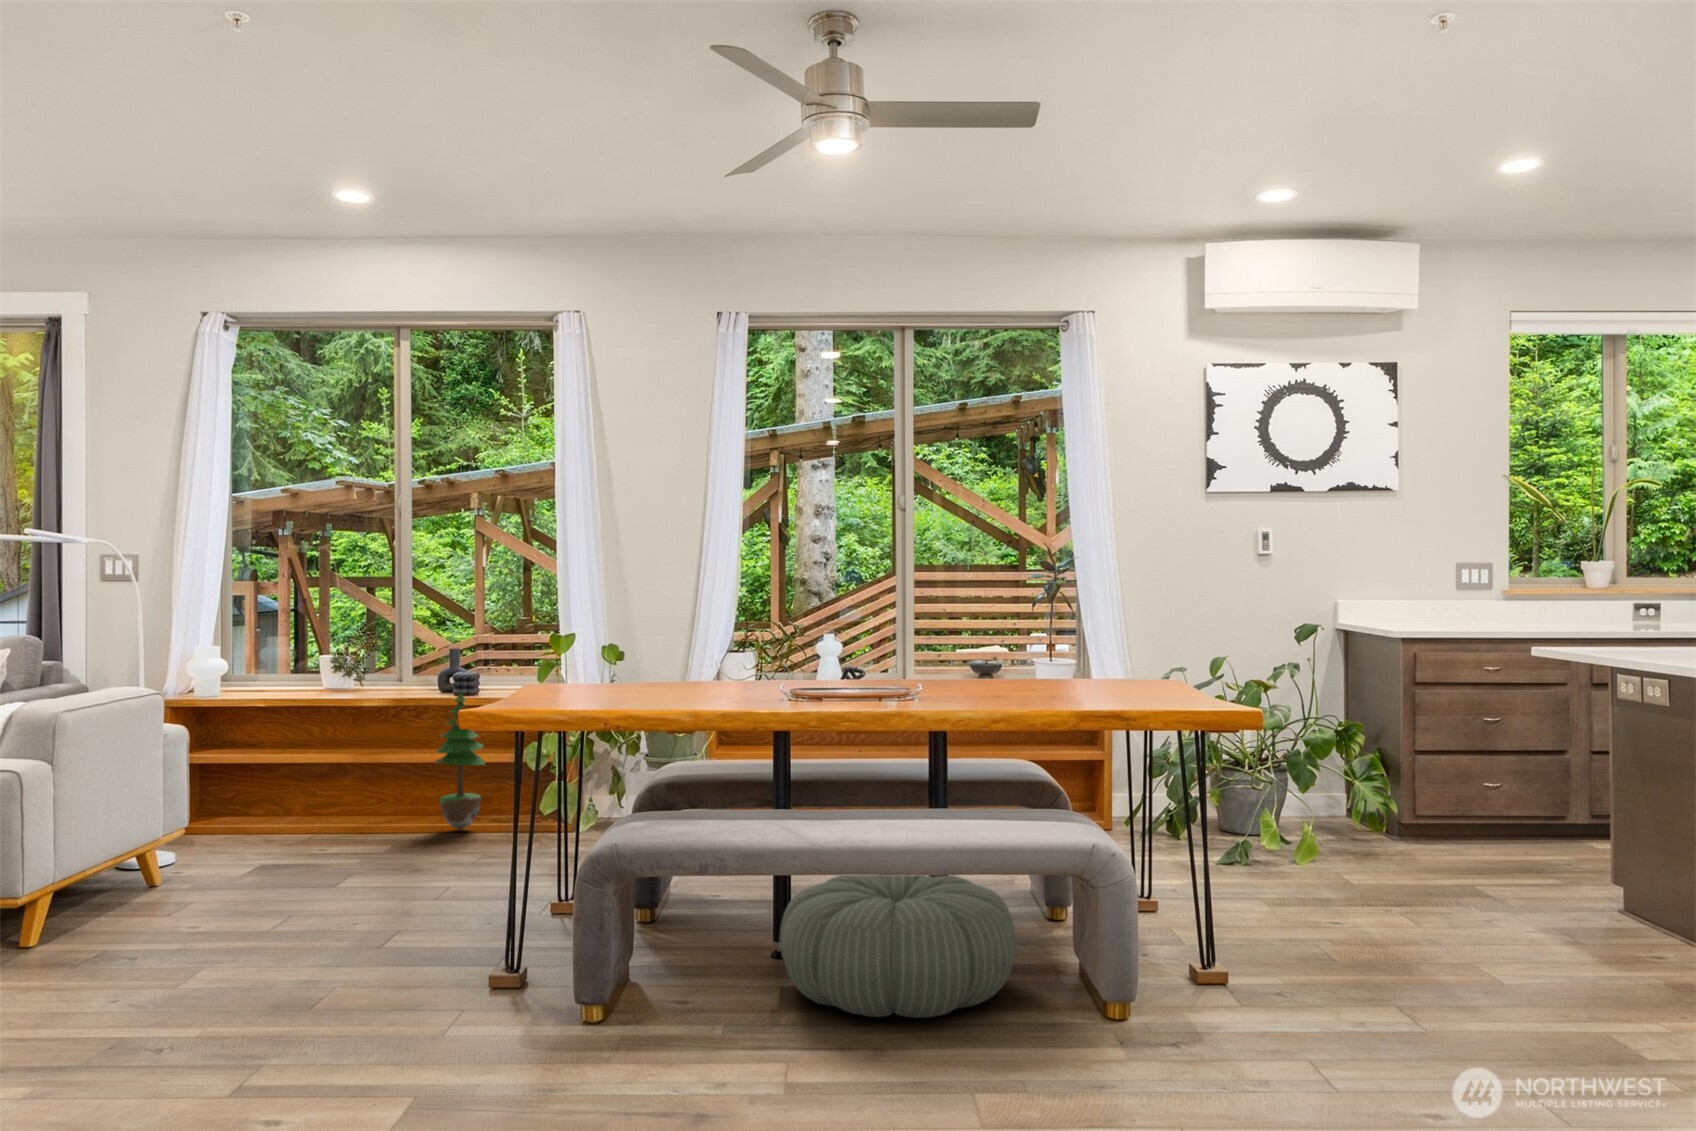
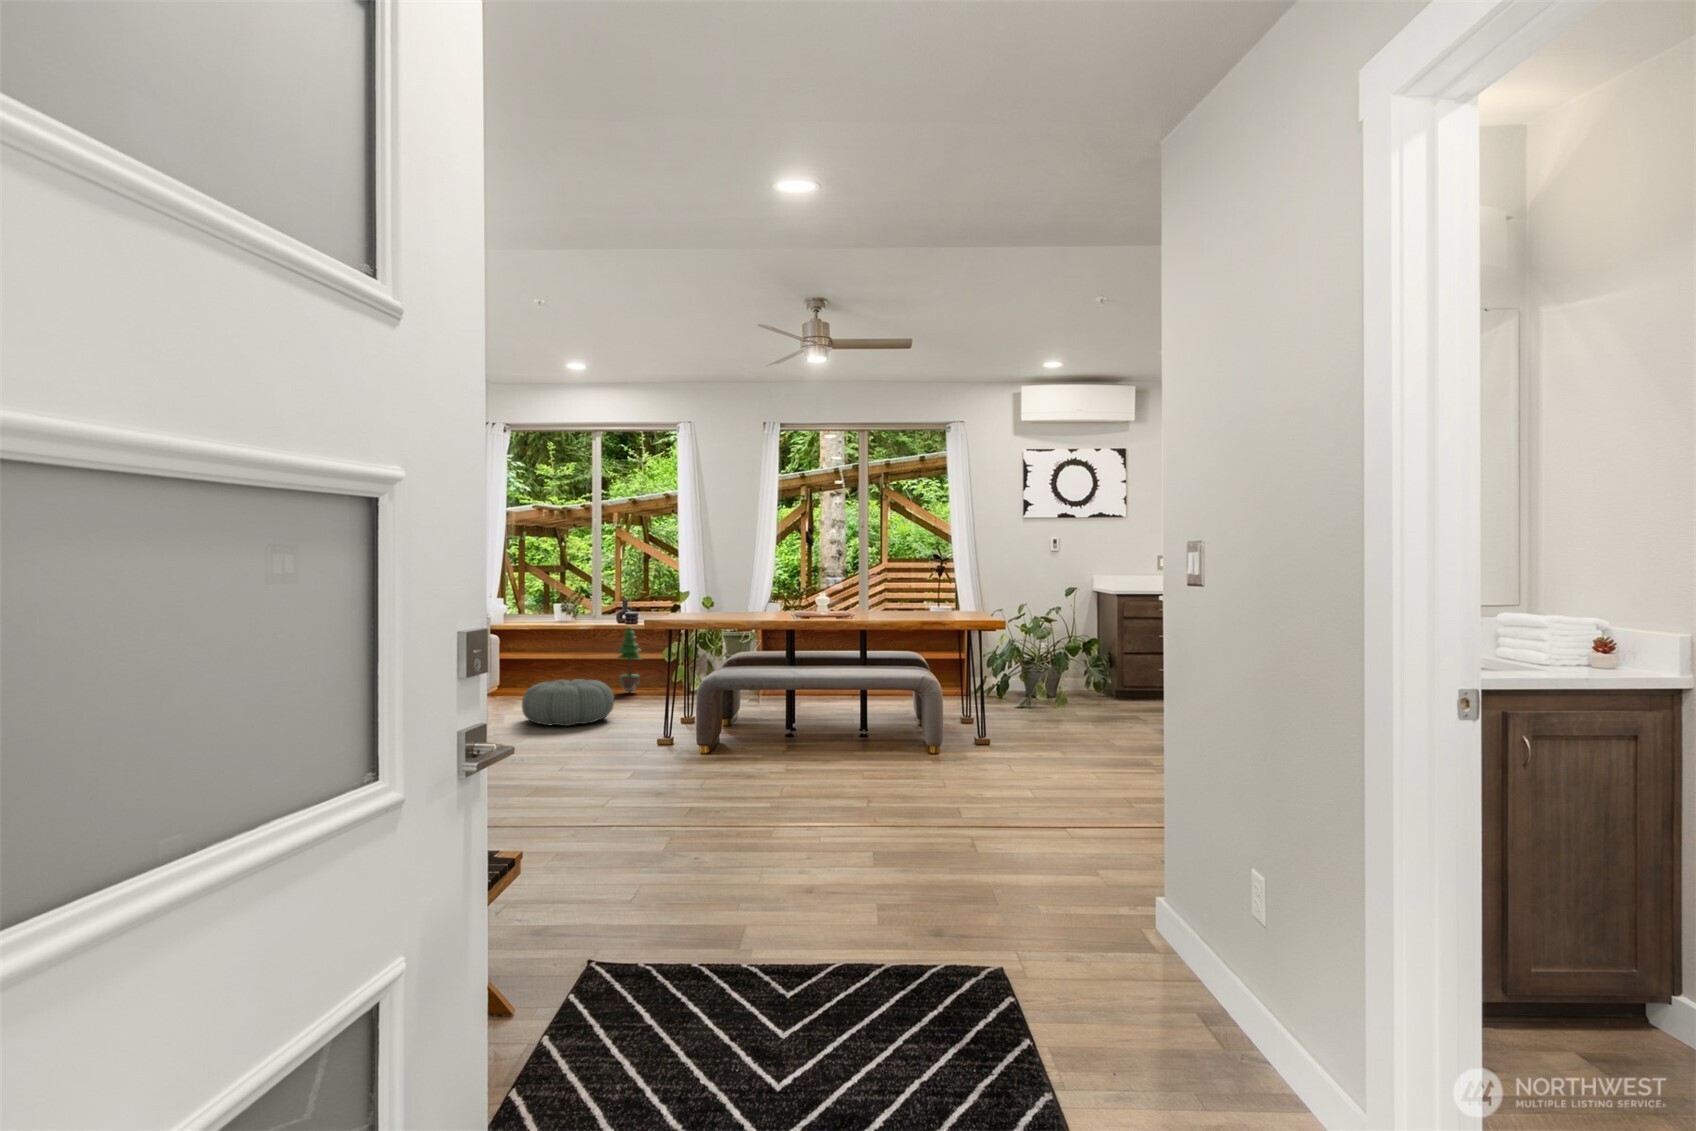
pouf: present [779,873,1016,1018] -> present [522,679,614,726]

